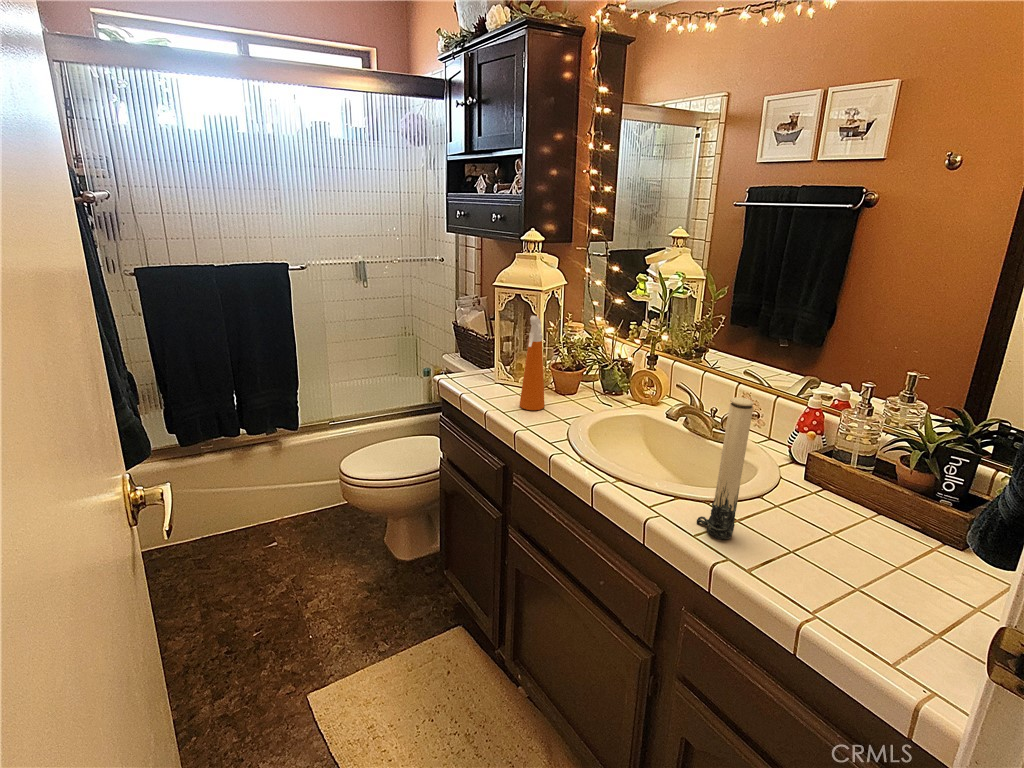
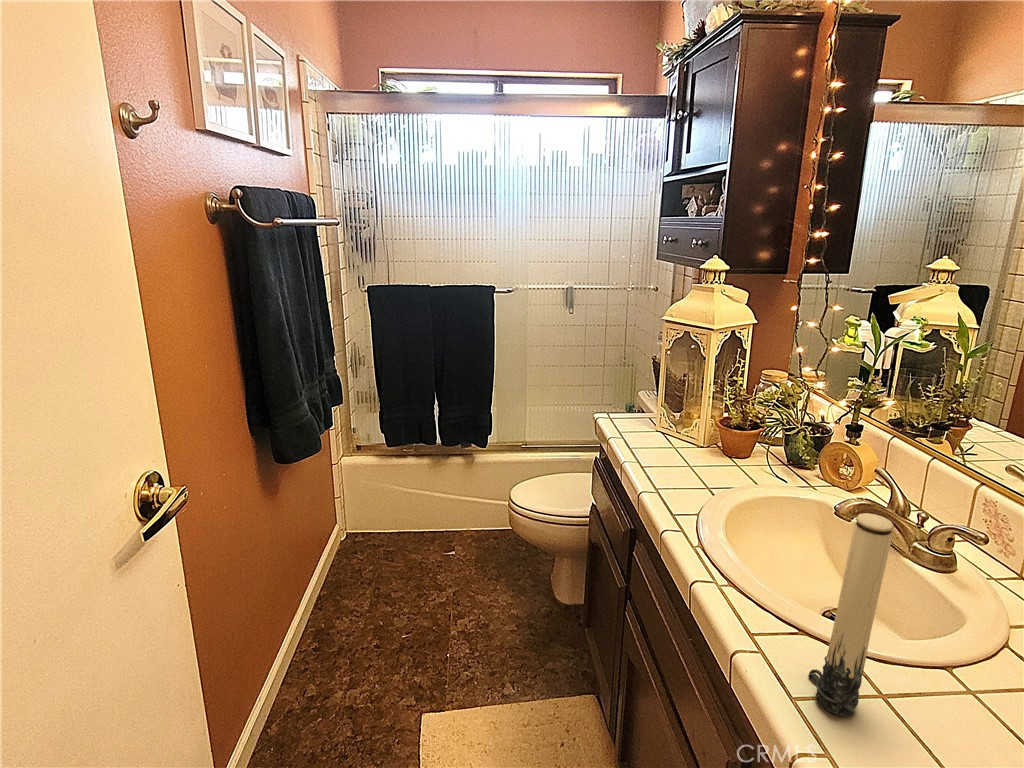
spray bottle: present [520,316,545,410] -> none [666,360,700,472]

